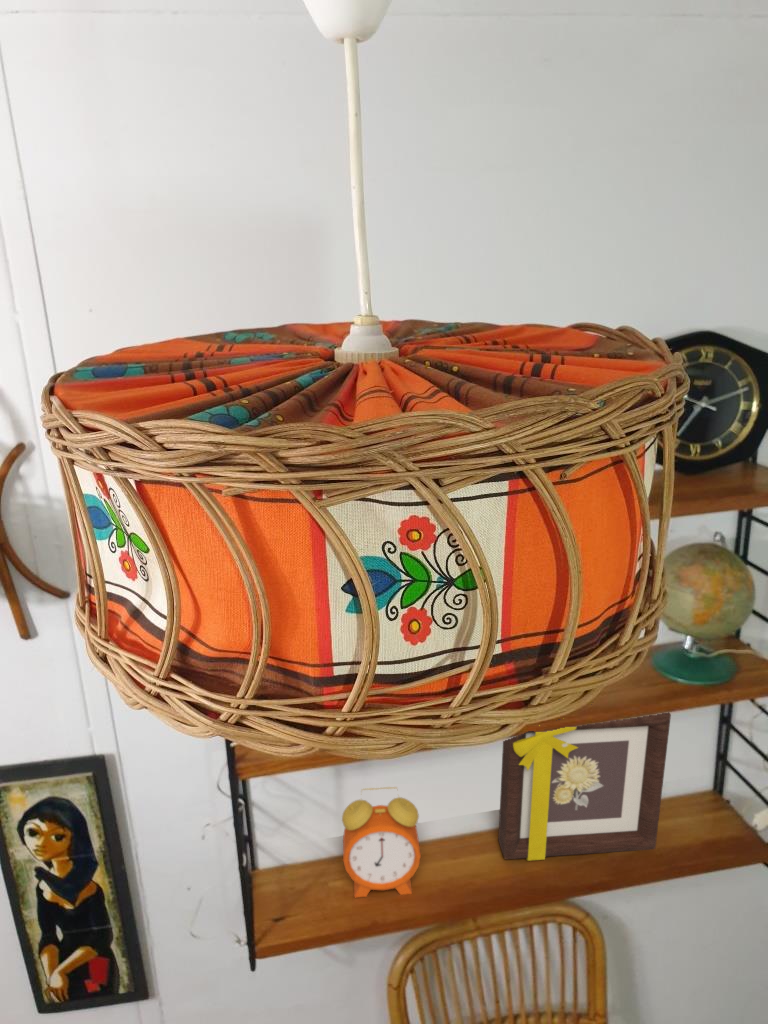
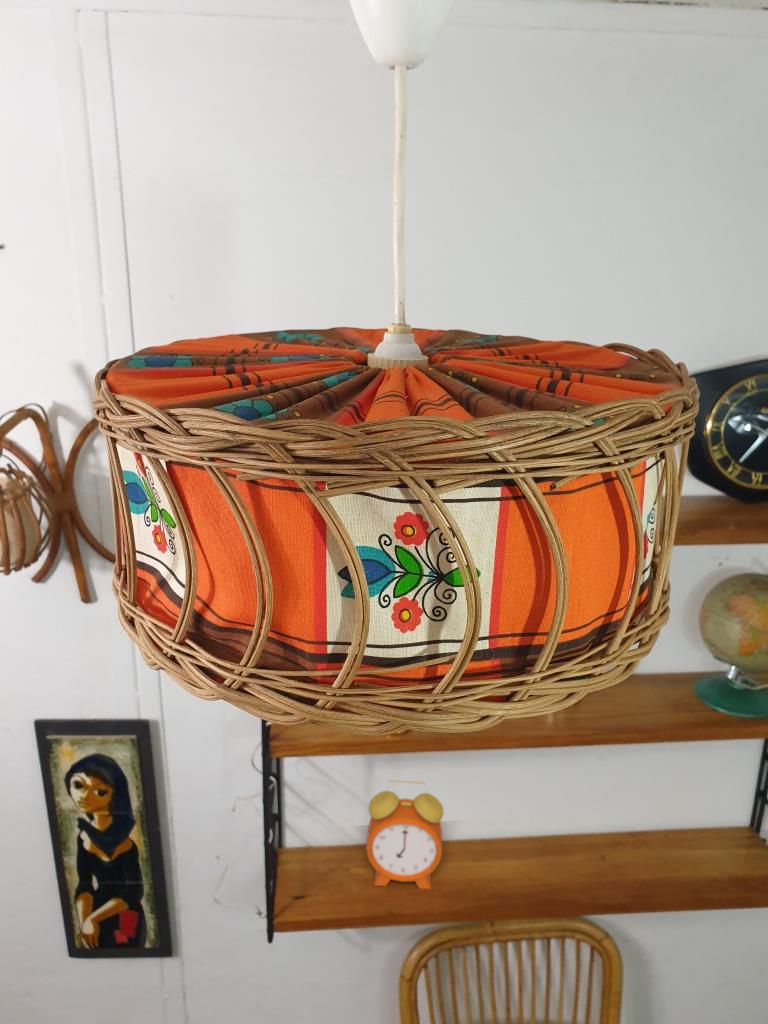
picture frame: present [498,704,671,861] -> none [523,716,708,876]

